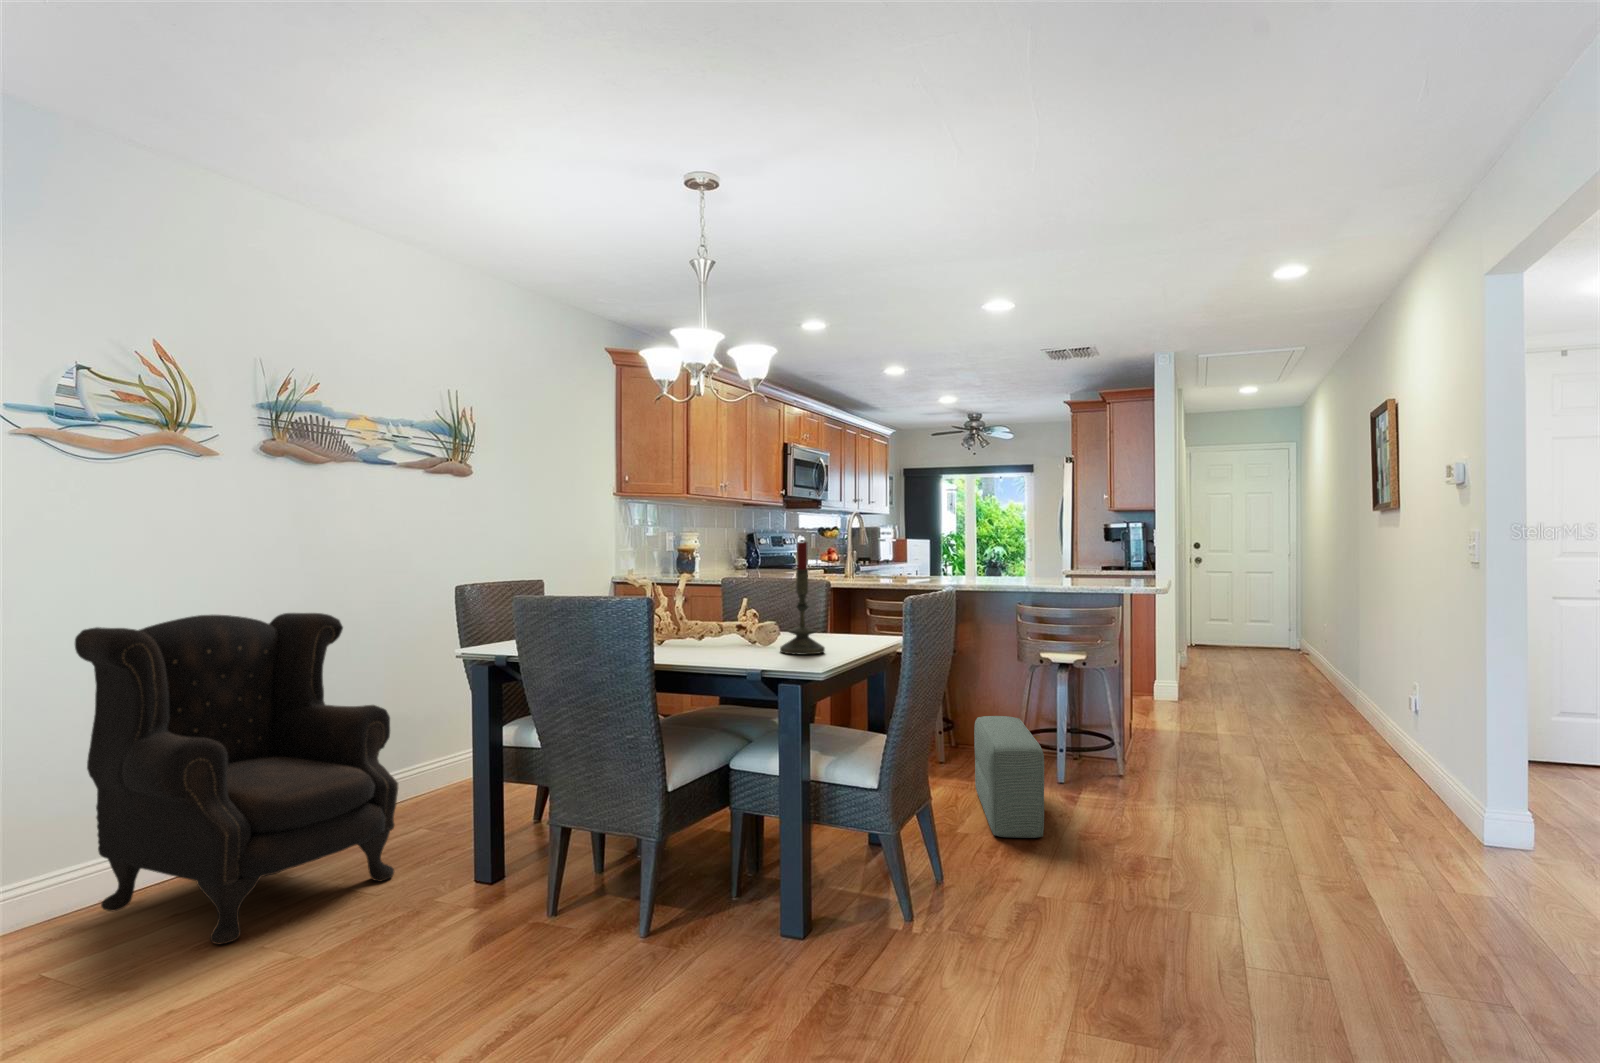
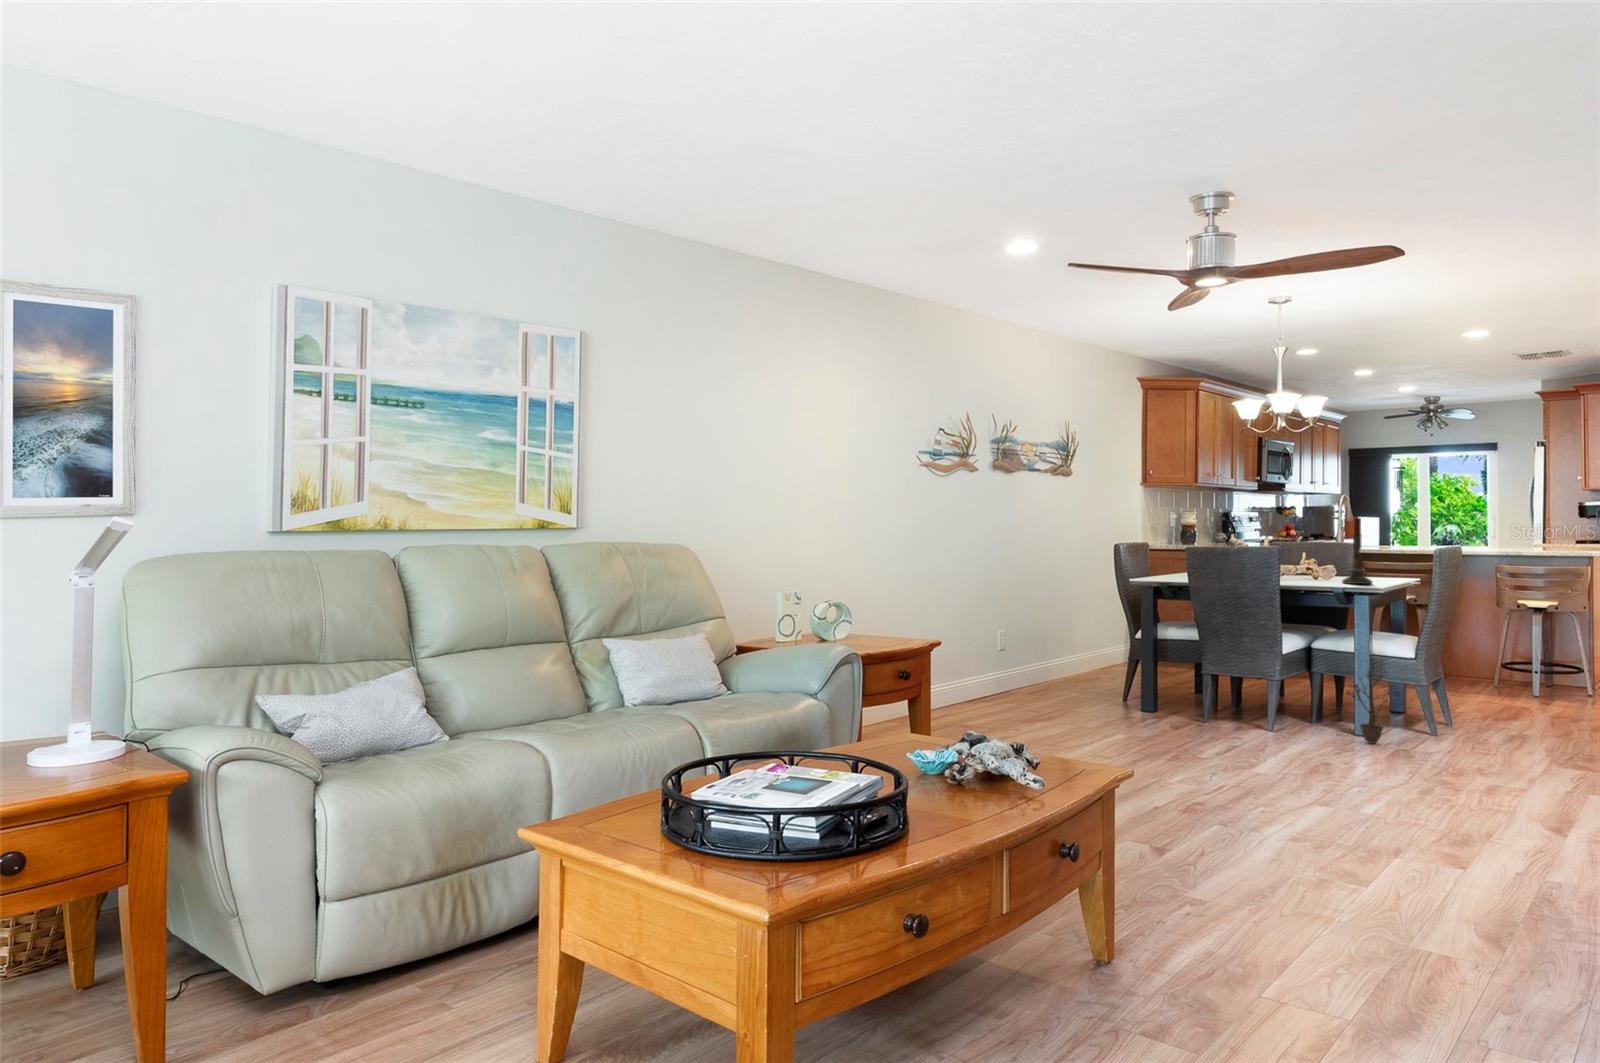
armchair: present [75,613,398,944] -> none [946,559,1095,720]
pouf: present [974,716,1044,838] -> none [1462,643,1525,717]
decorative plant: none [744,819,842,957] -> present [1336,670,1399,744]

